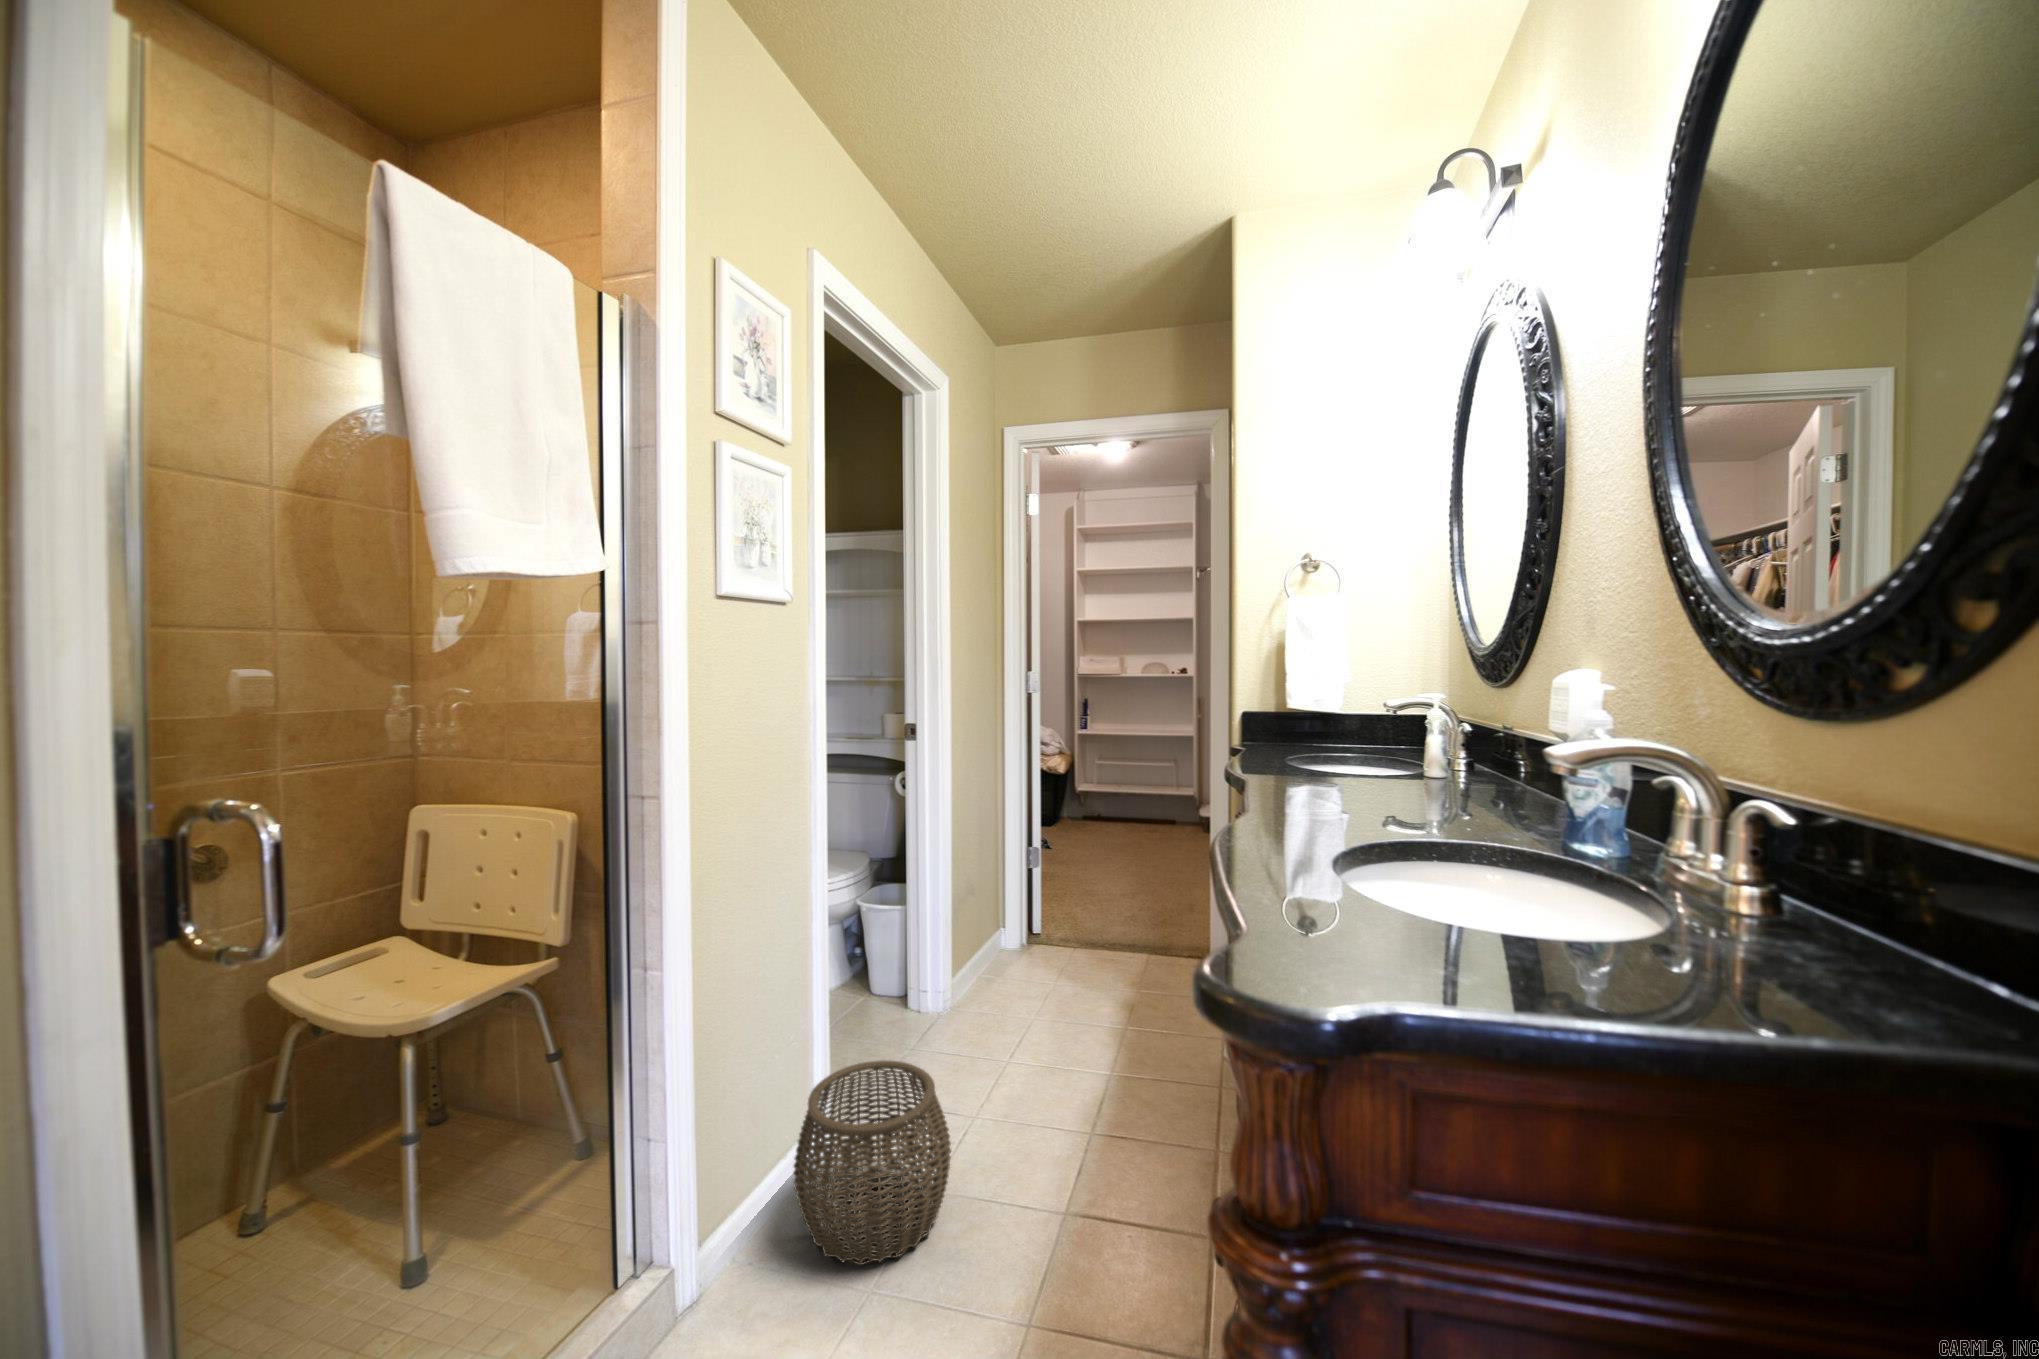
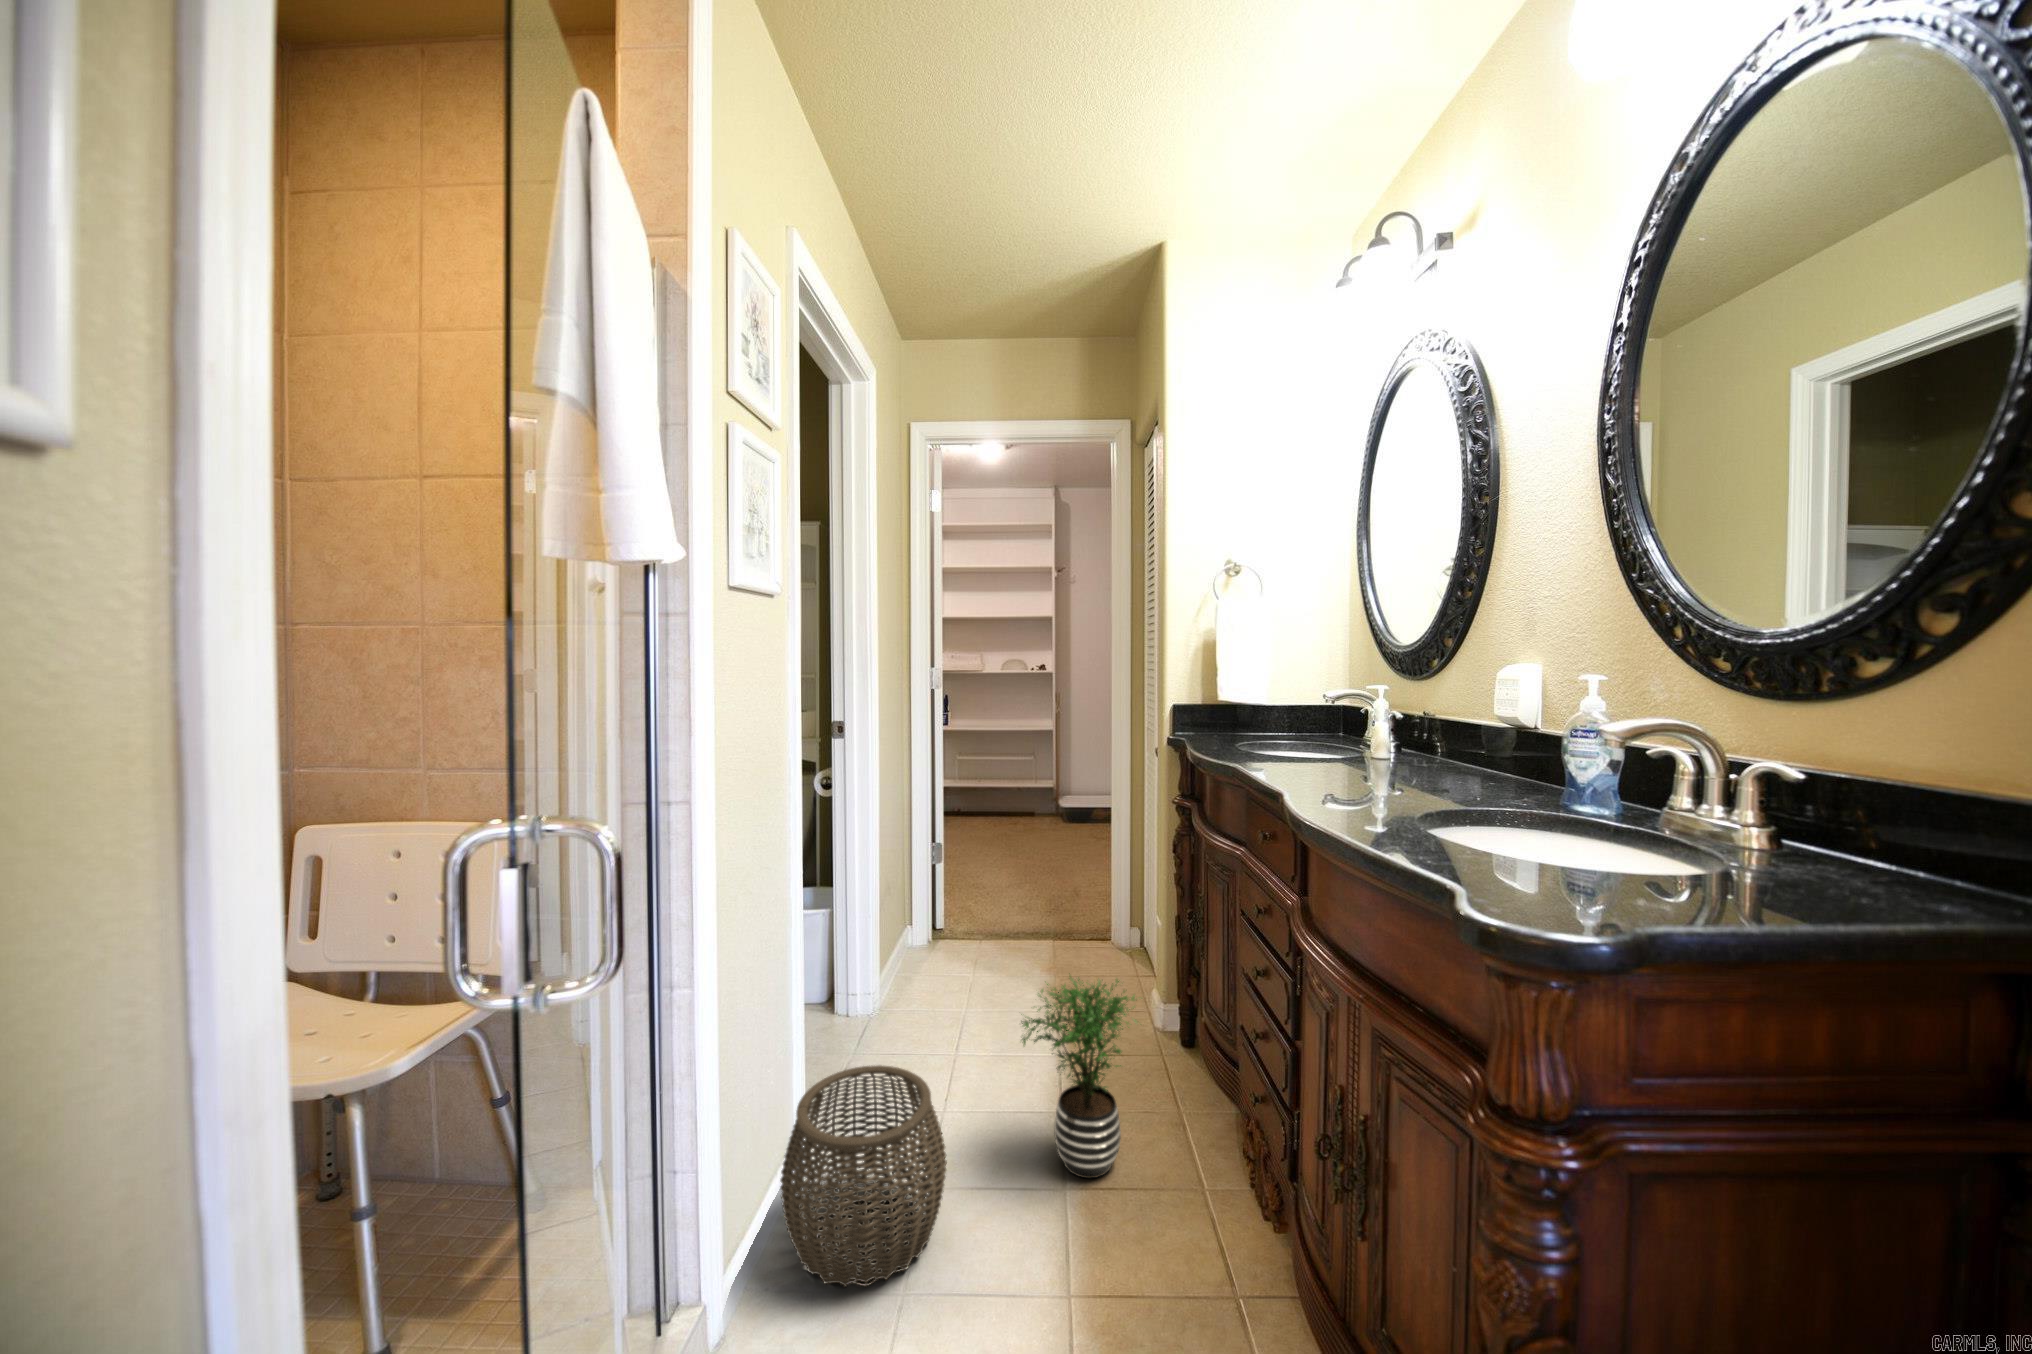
potted plant: none [1035,989,1170,1201] -> present [1021,977,1137,1178]

